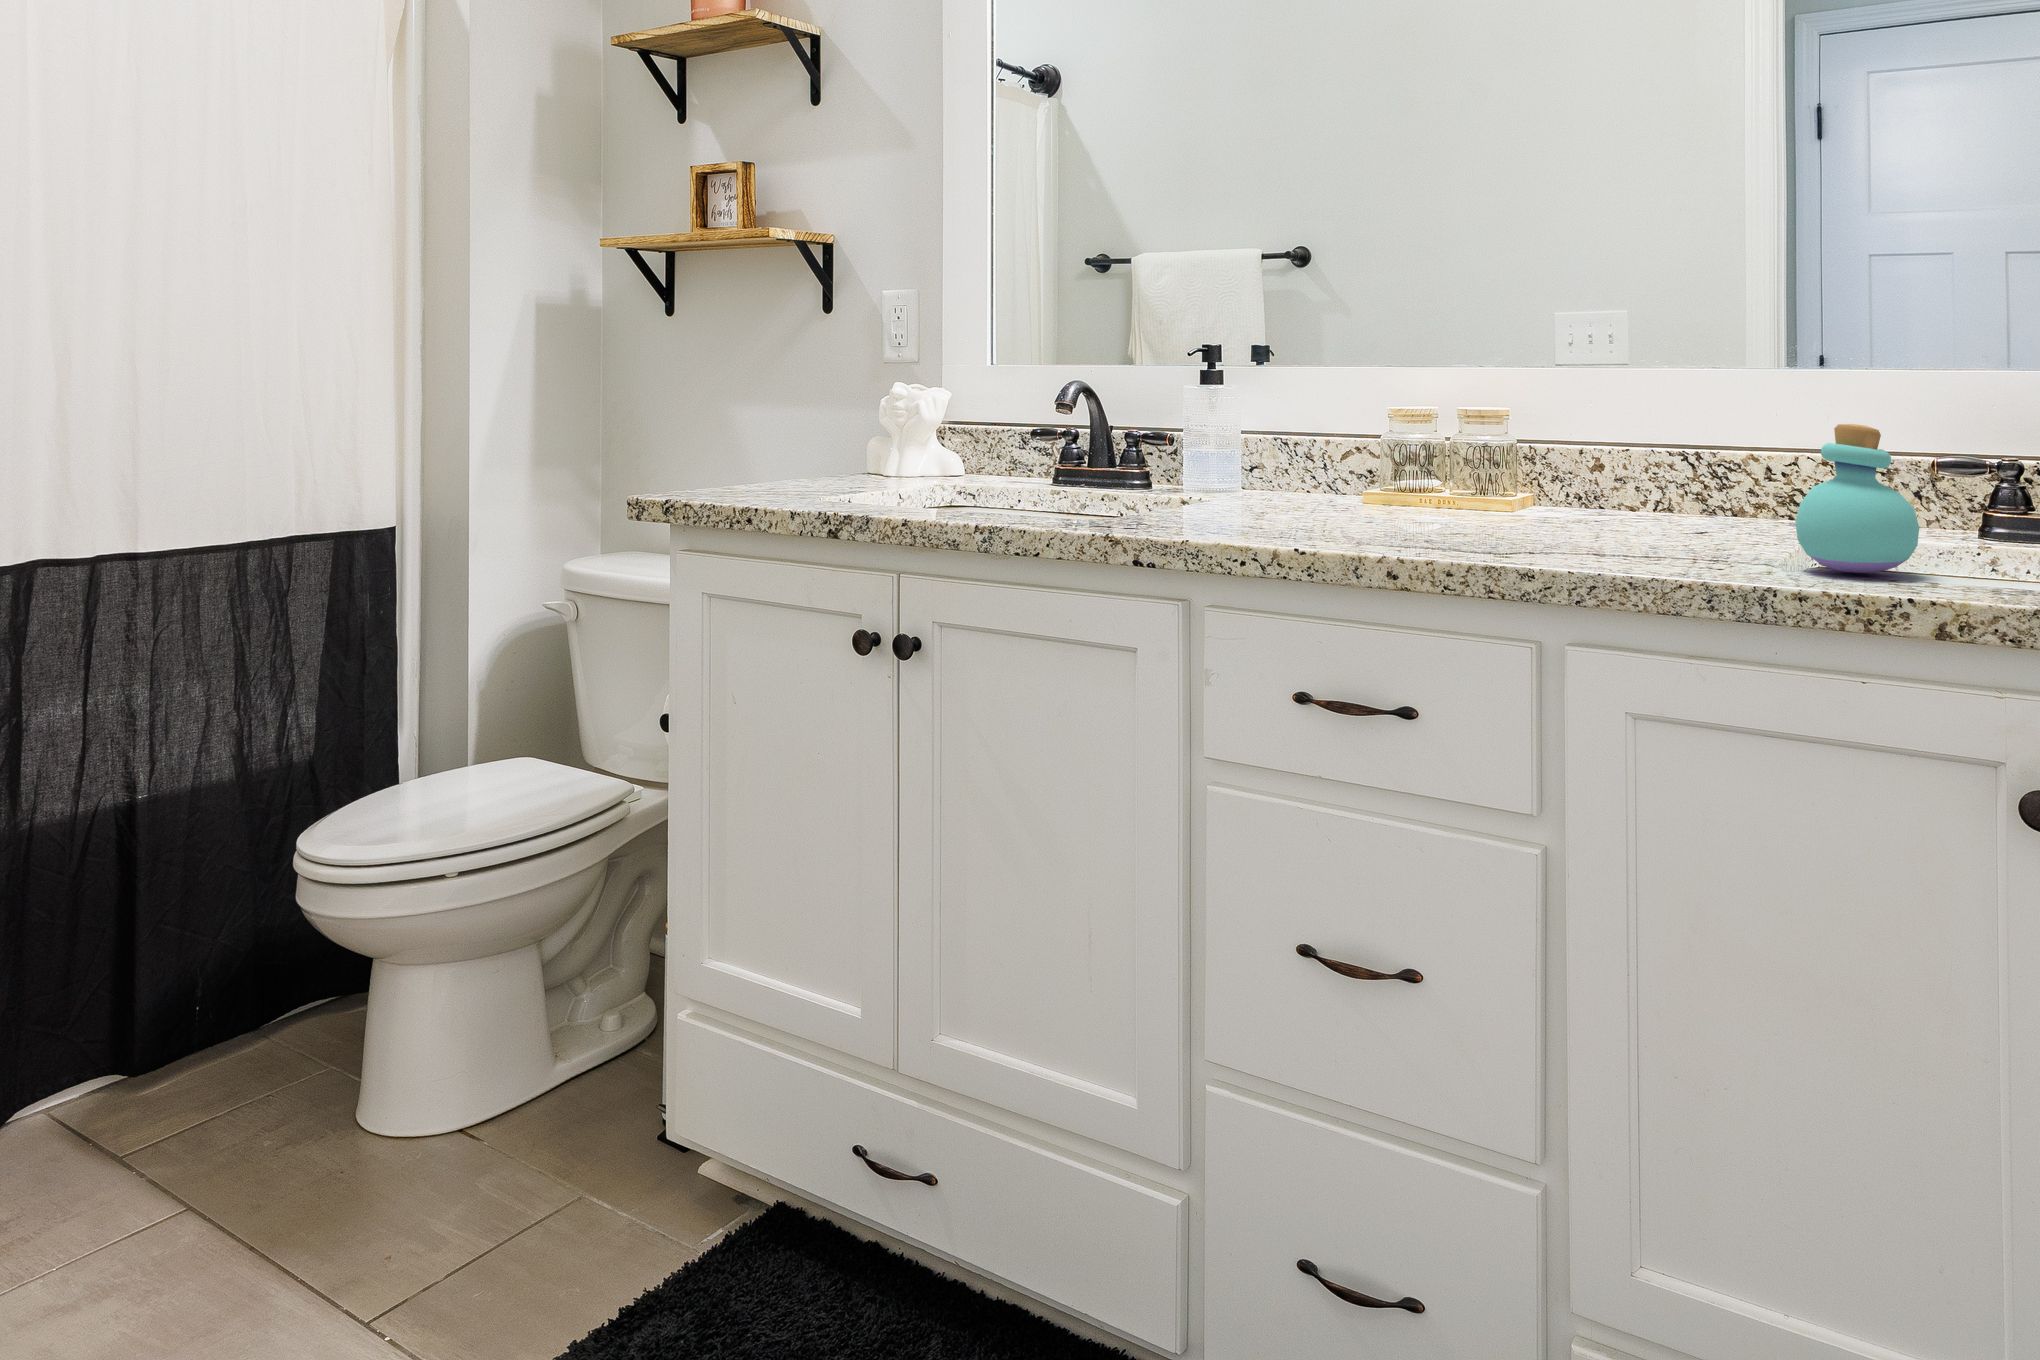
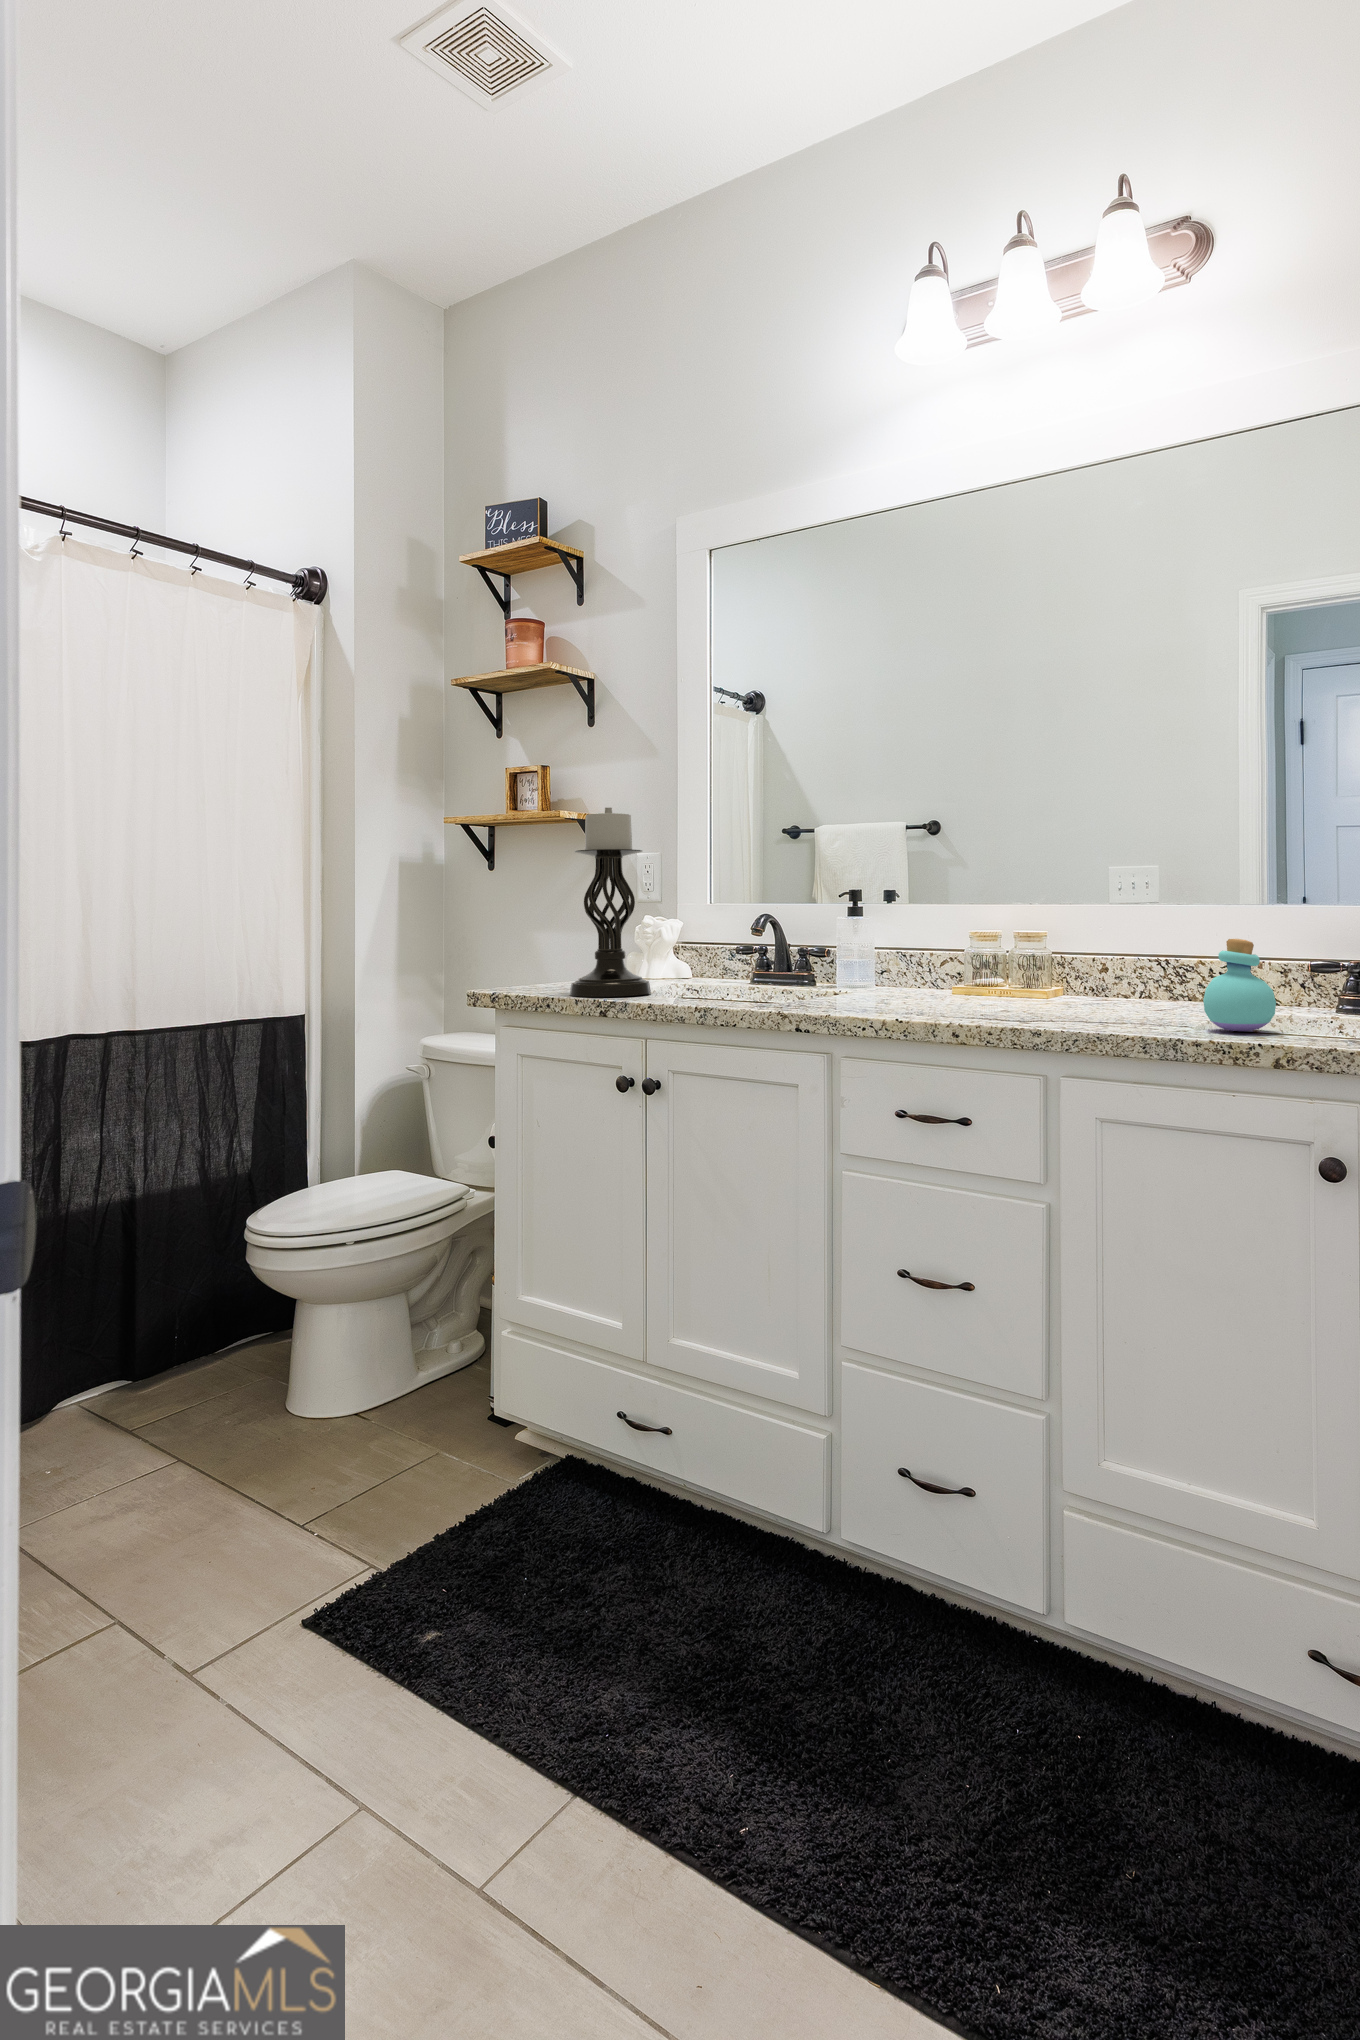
candle holder: none [782,219,905,507] -> present [570,808,651,997]

